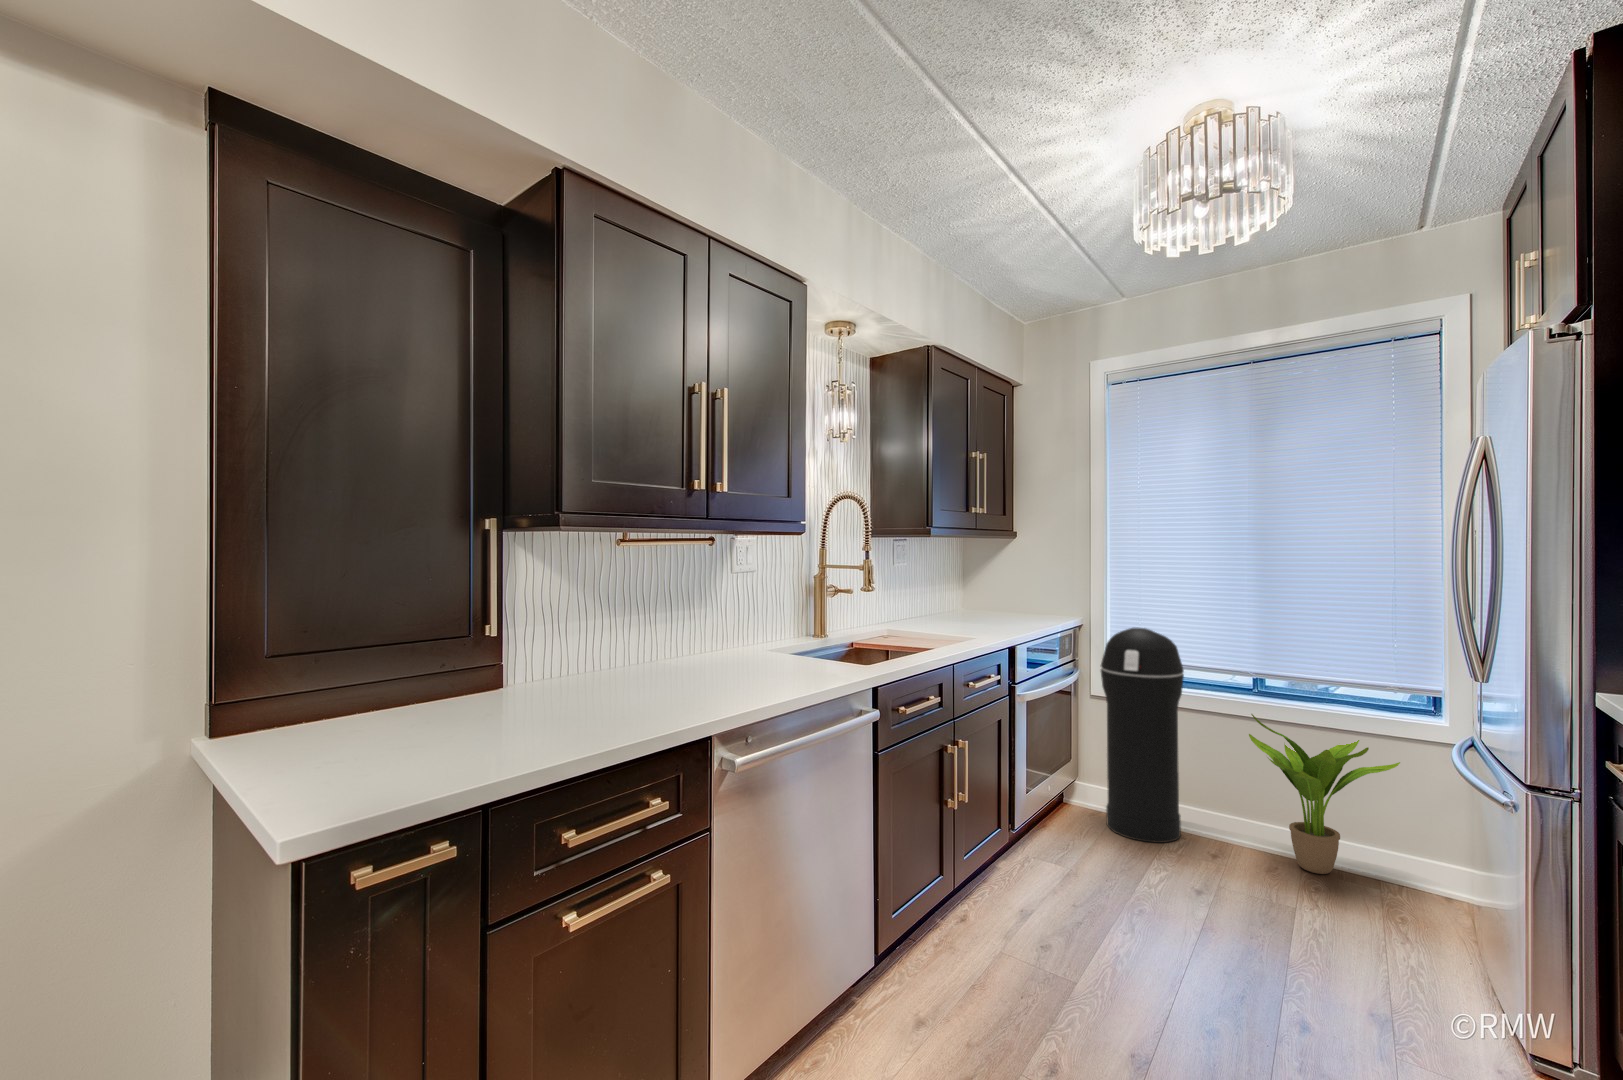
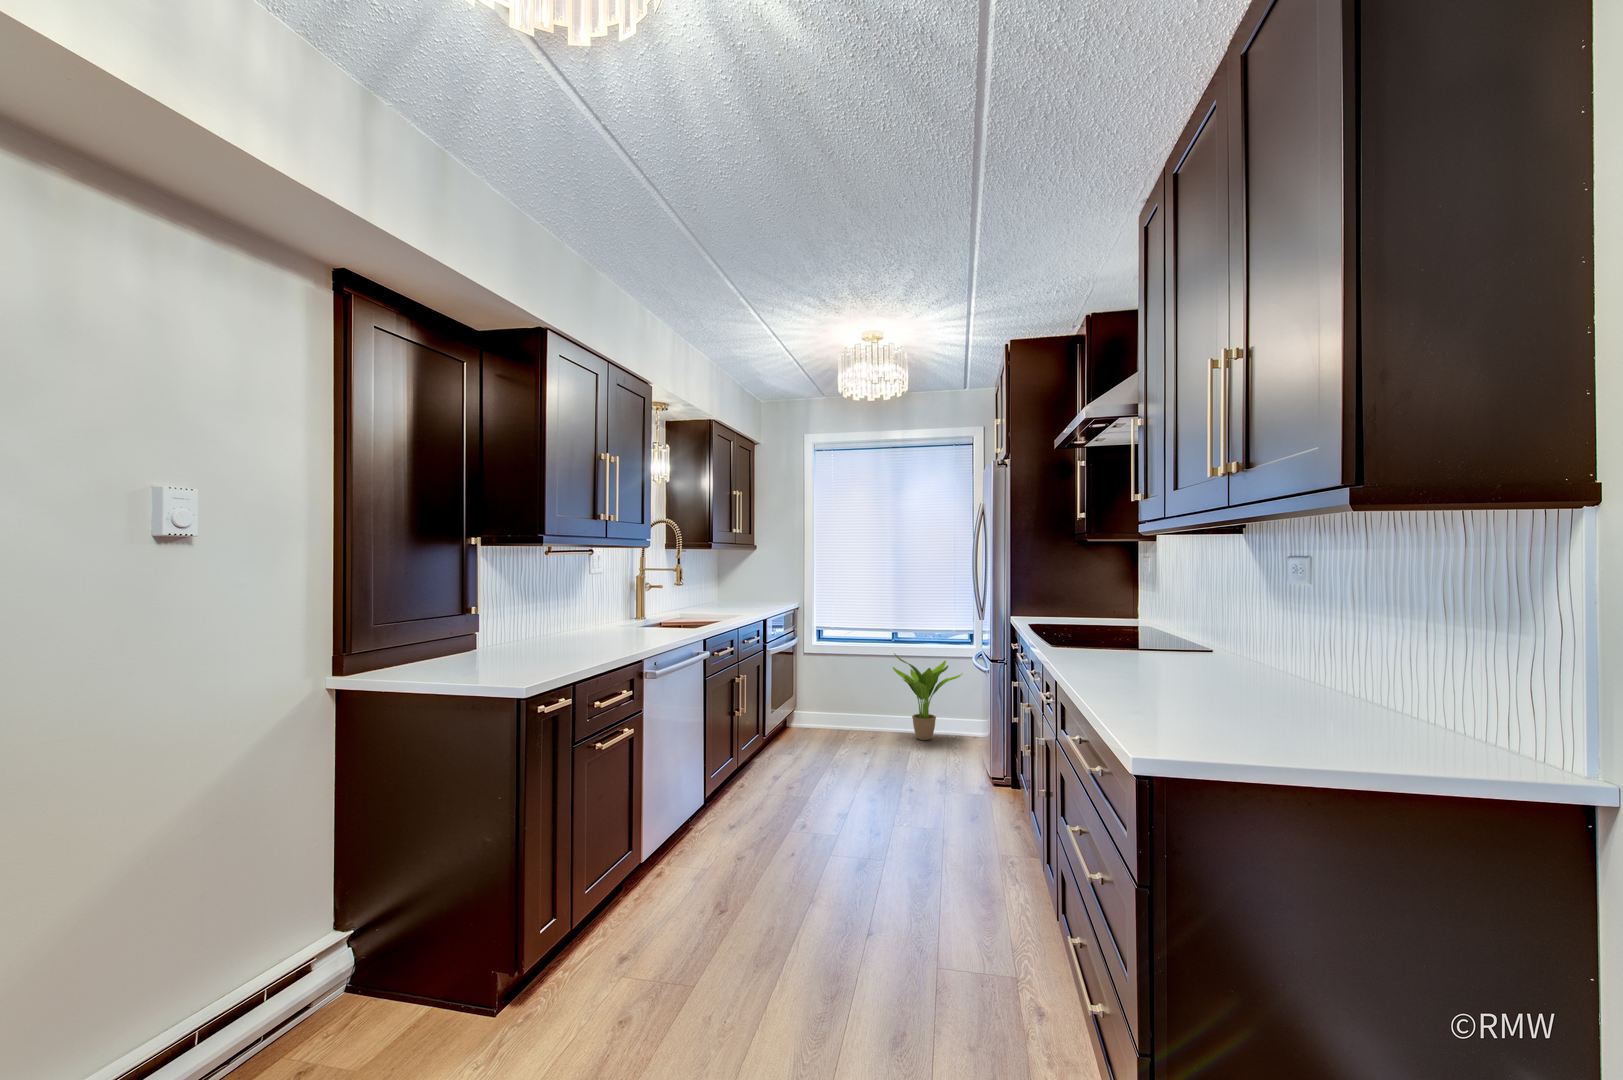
trash can: present [1101,628,1184,843] -> none [811,606,859,739]

